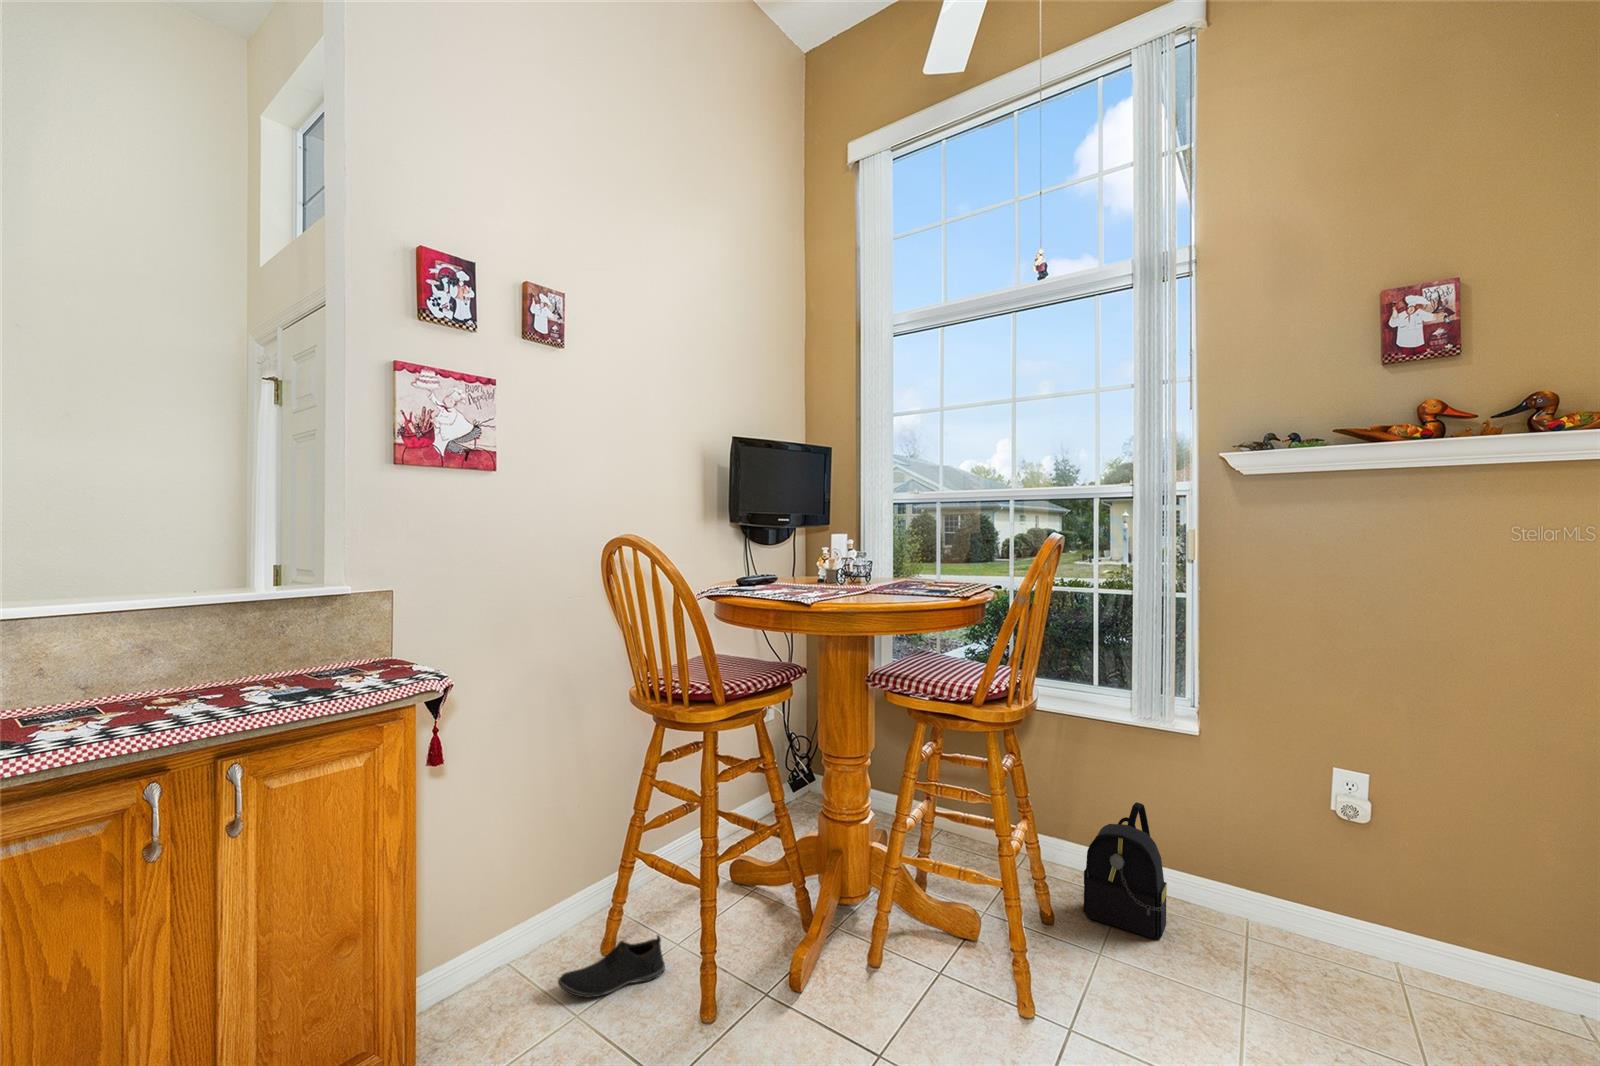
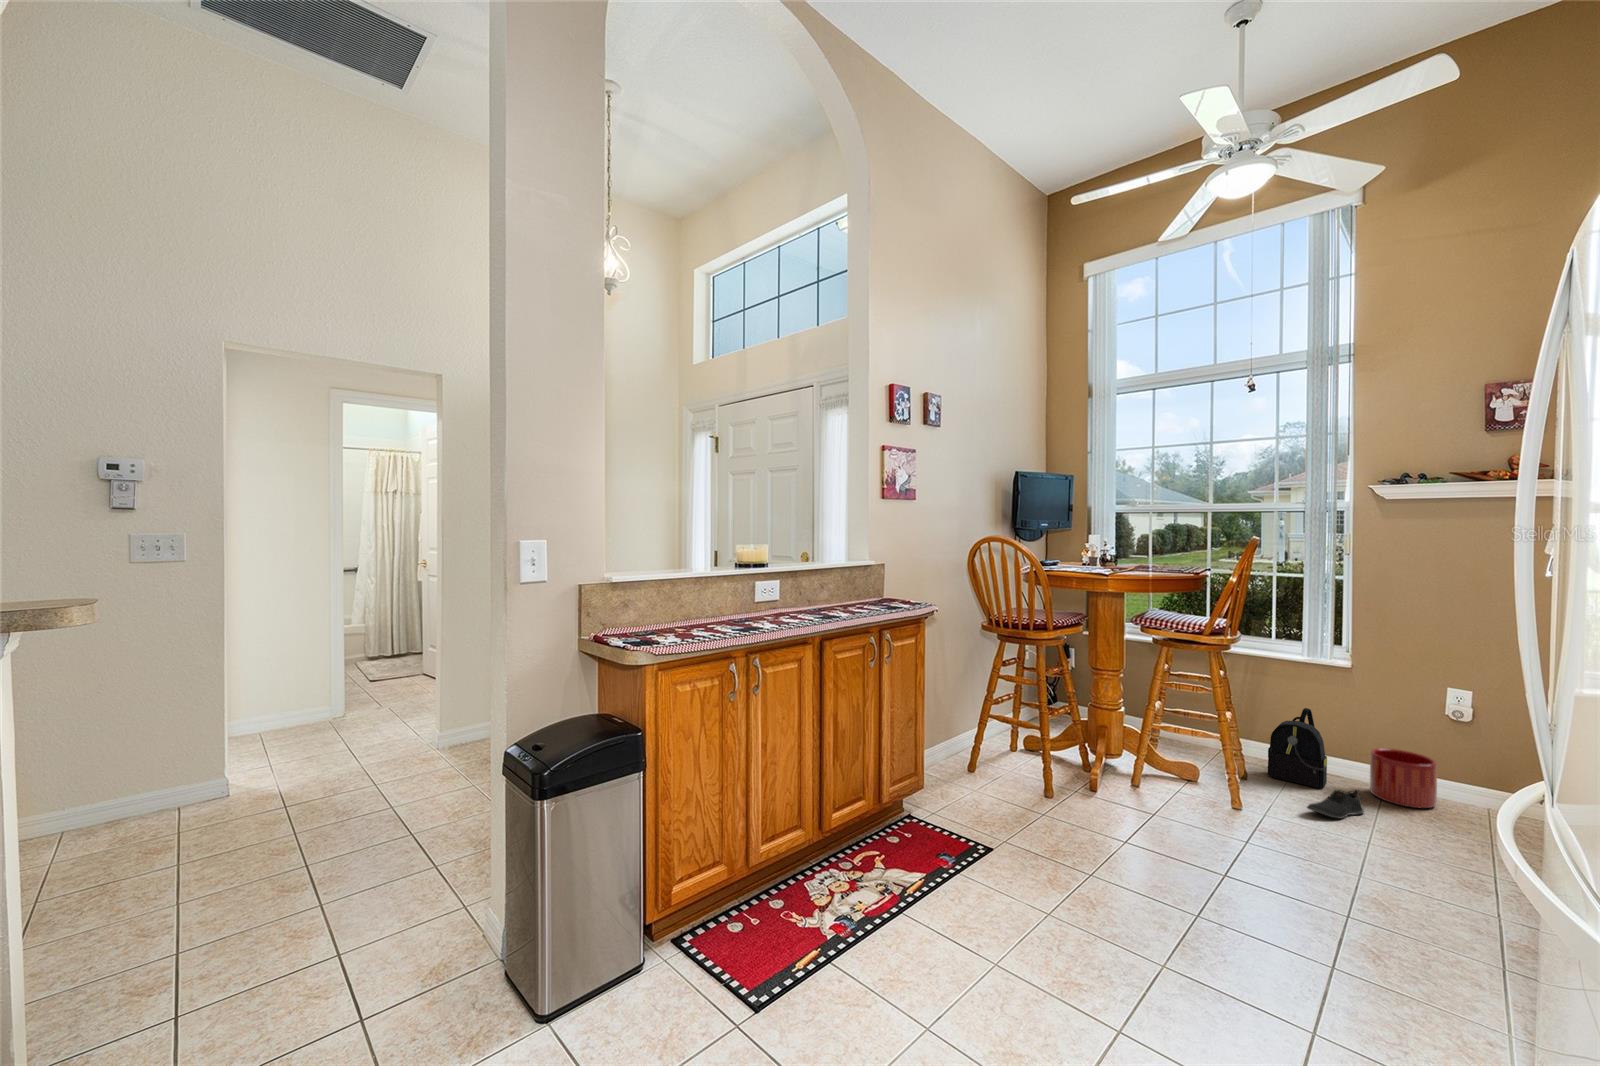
planter: none [1227,865,1322,974] -> present [1370,748,1437,808]
shoe: present [558,935,665,997] -> present [1307,789,1364,819]

